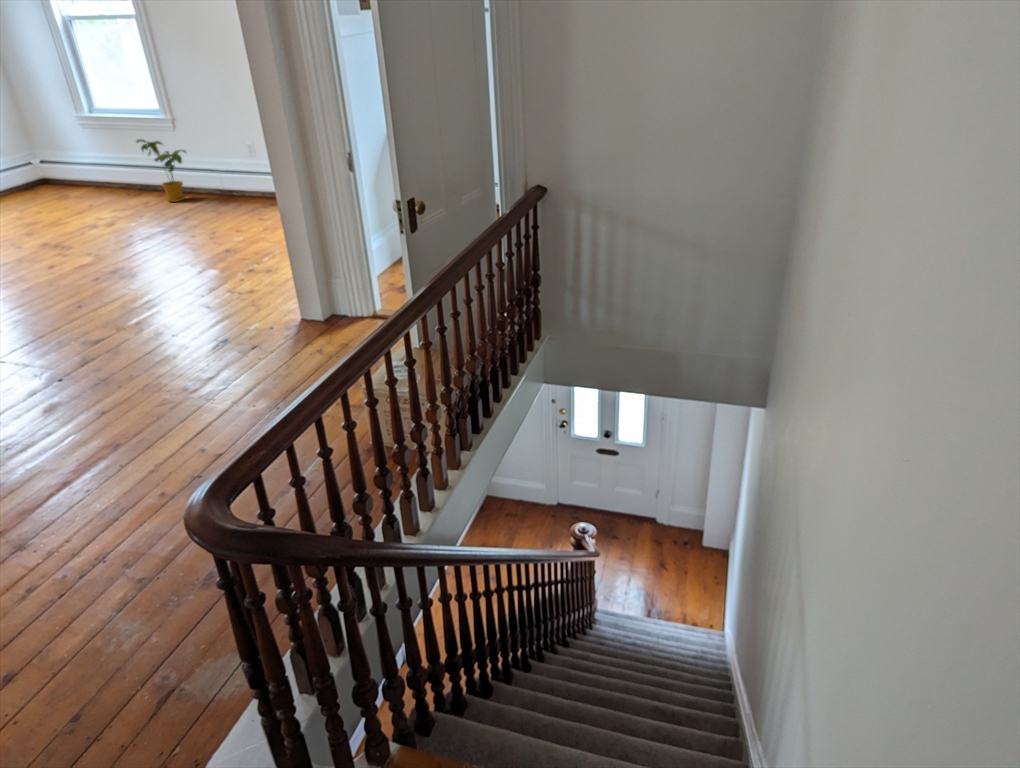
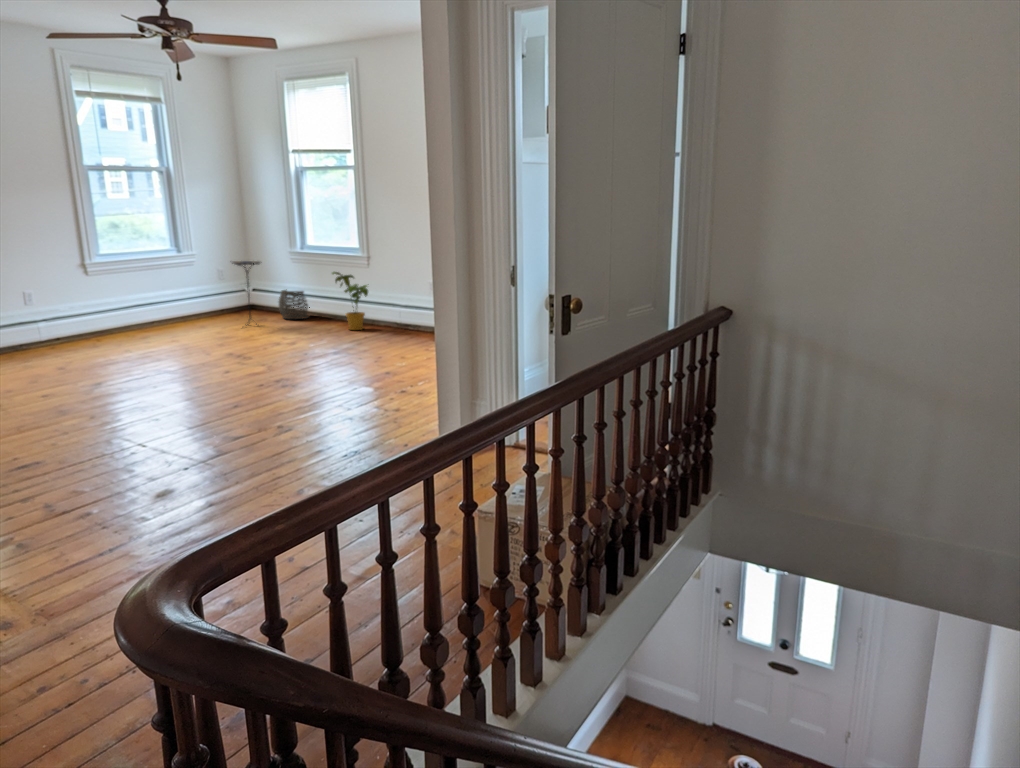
side table: none [9,132,70,210] -> present [232,261,260,326]
woven basket: none [76,157,118,194] -> present [279,289,310,319]

